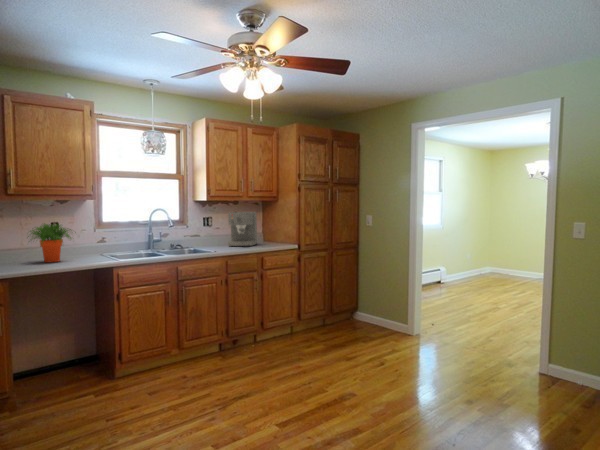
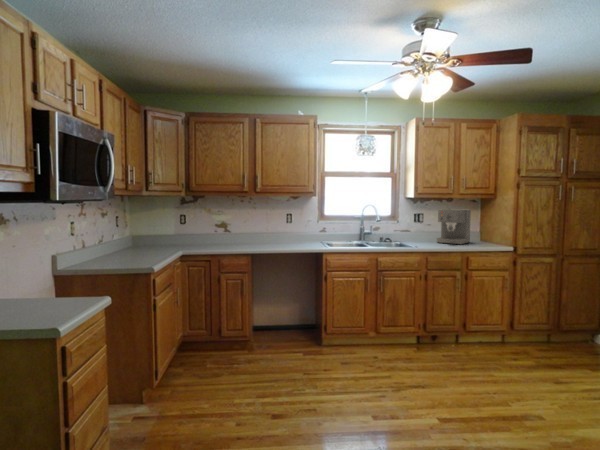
potted plant: present [28,224,71,262] -> none [267,214,302,245]

